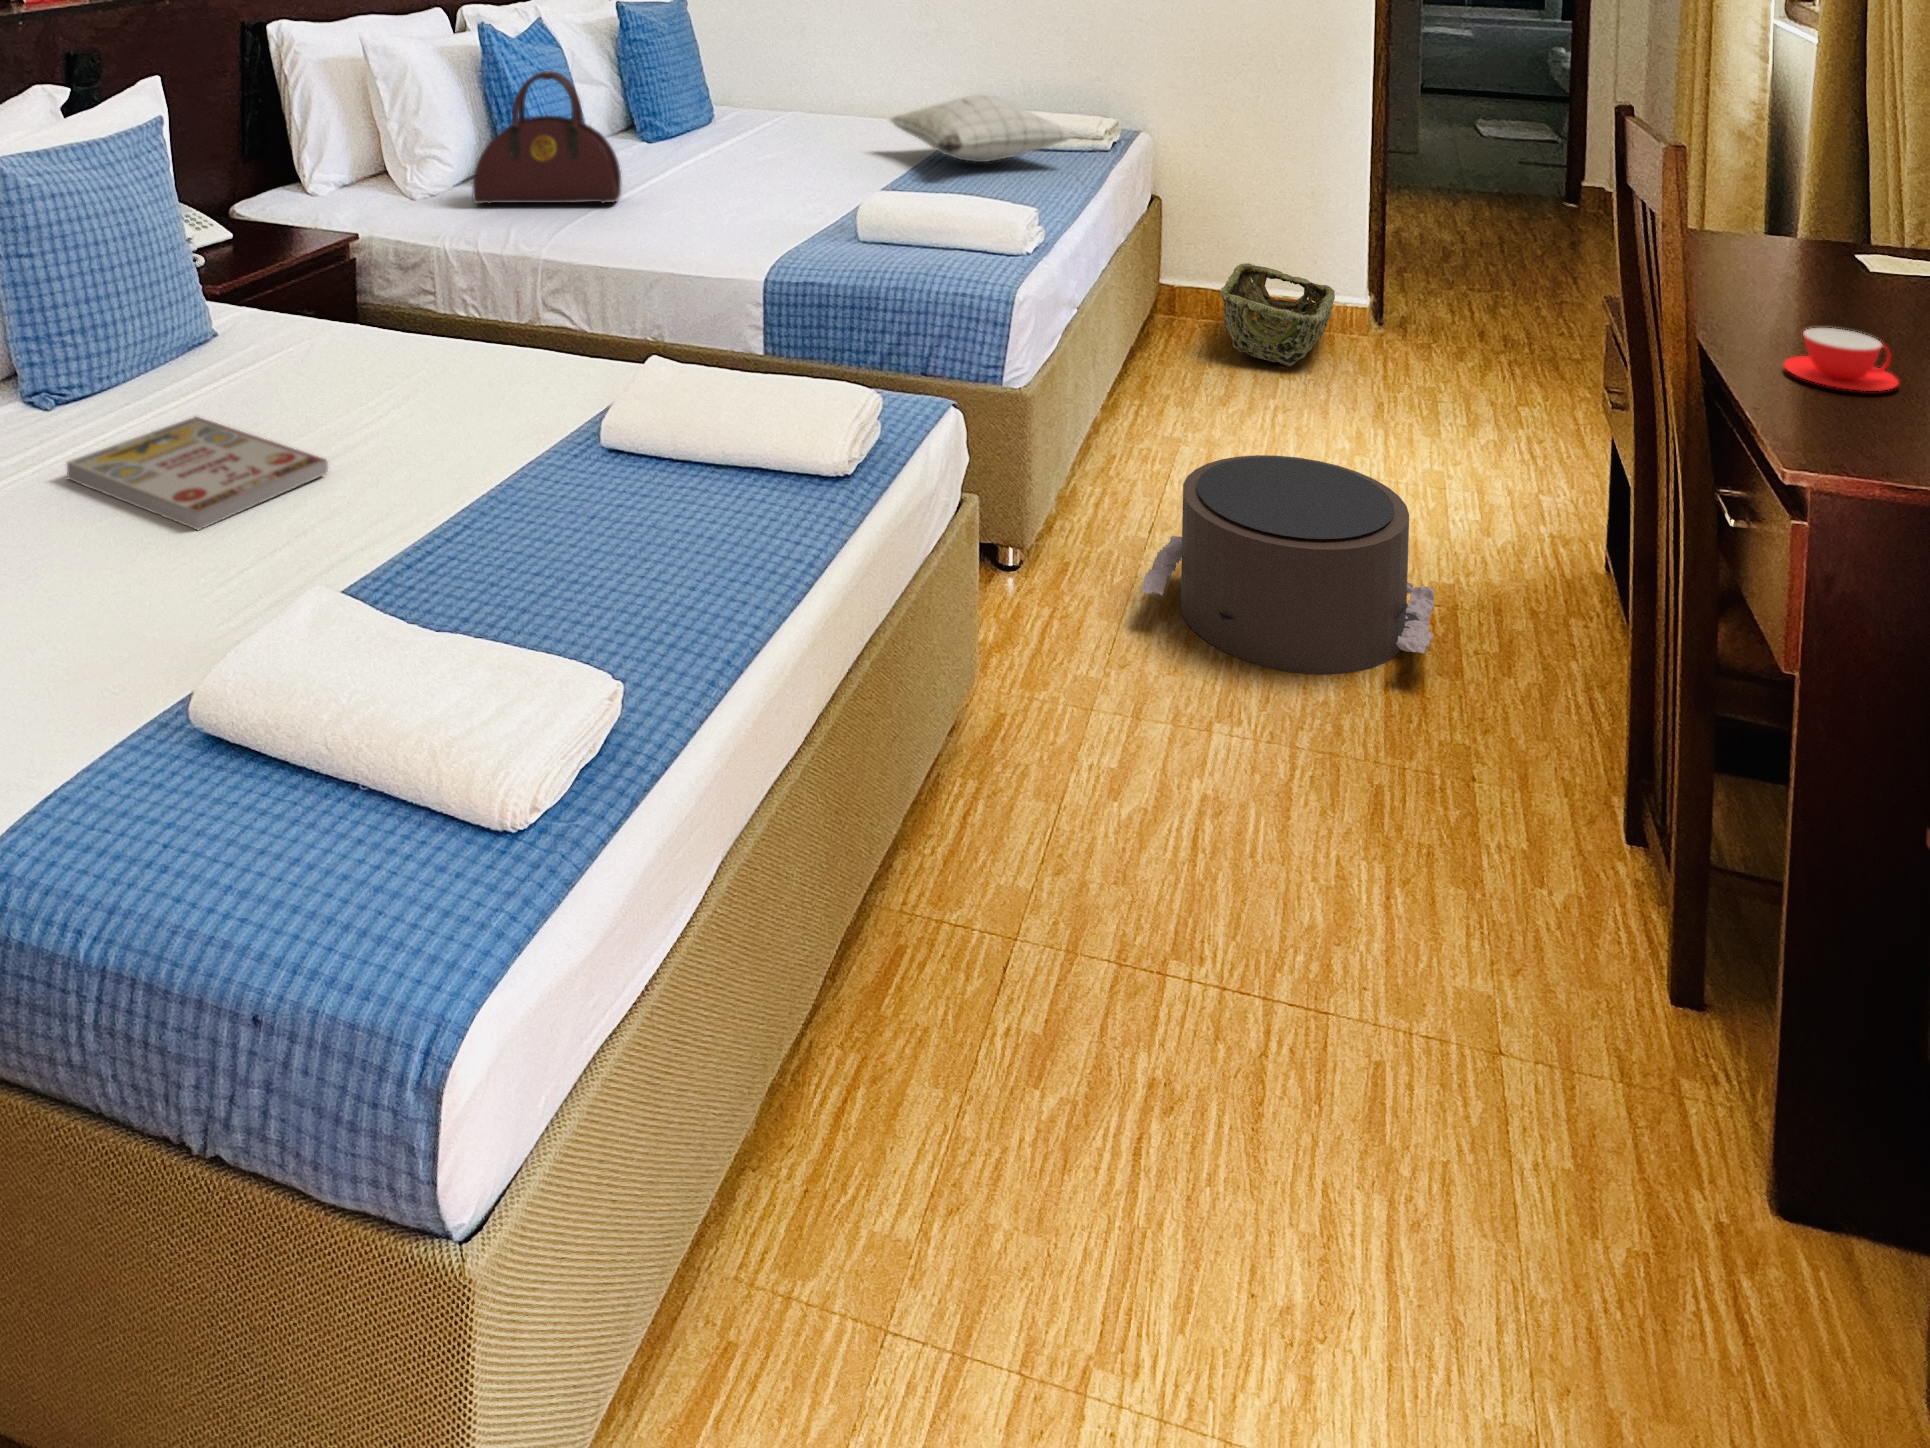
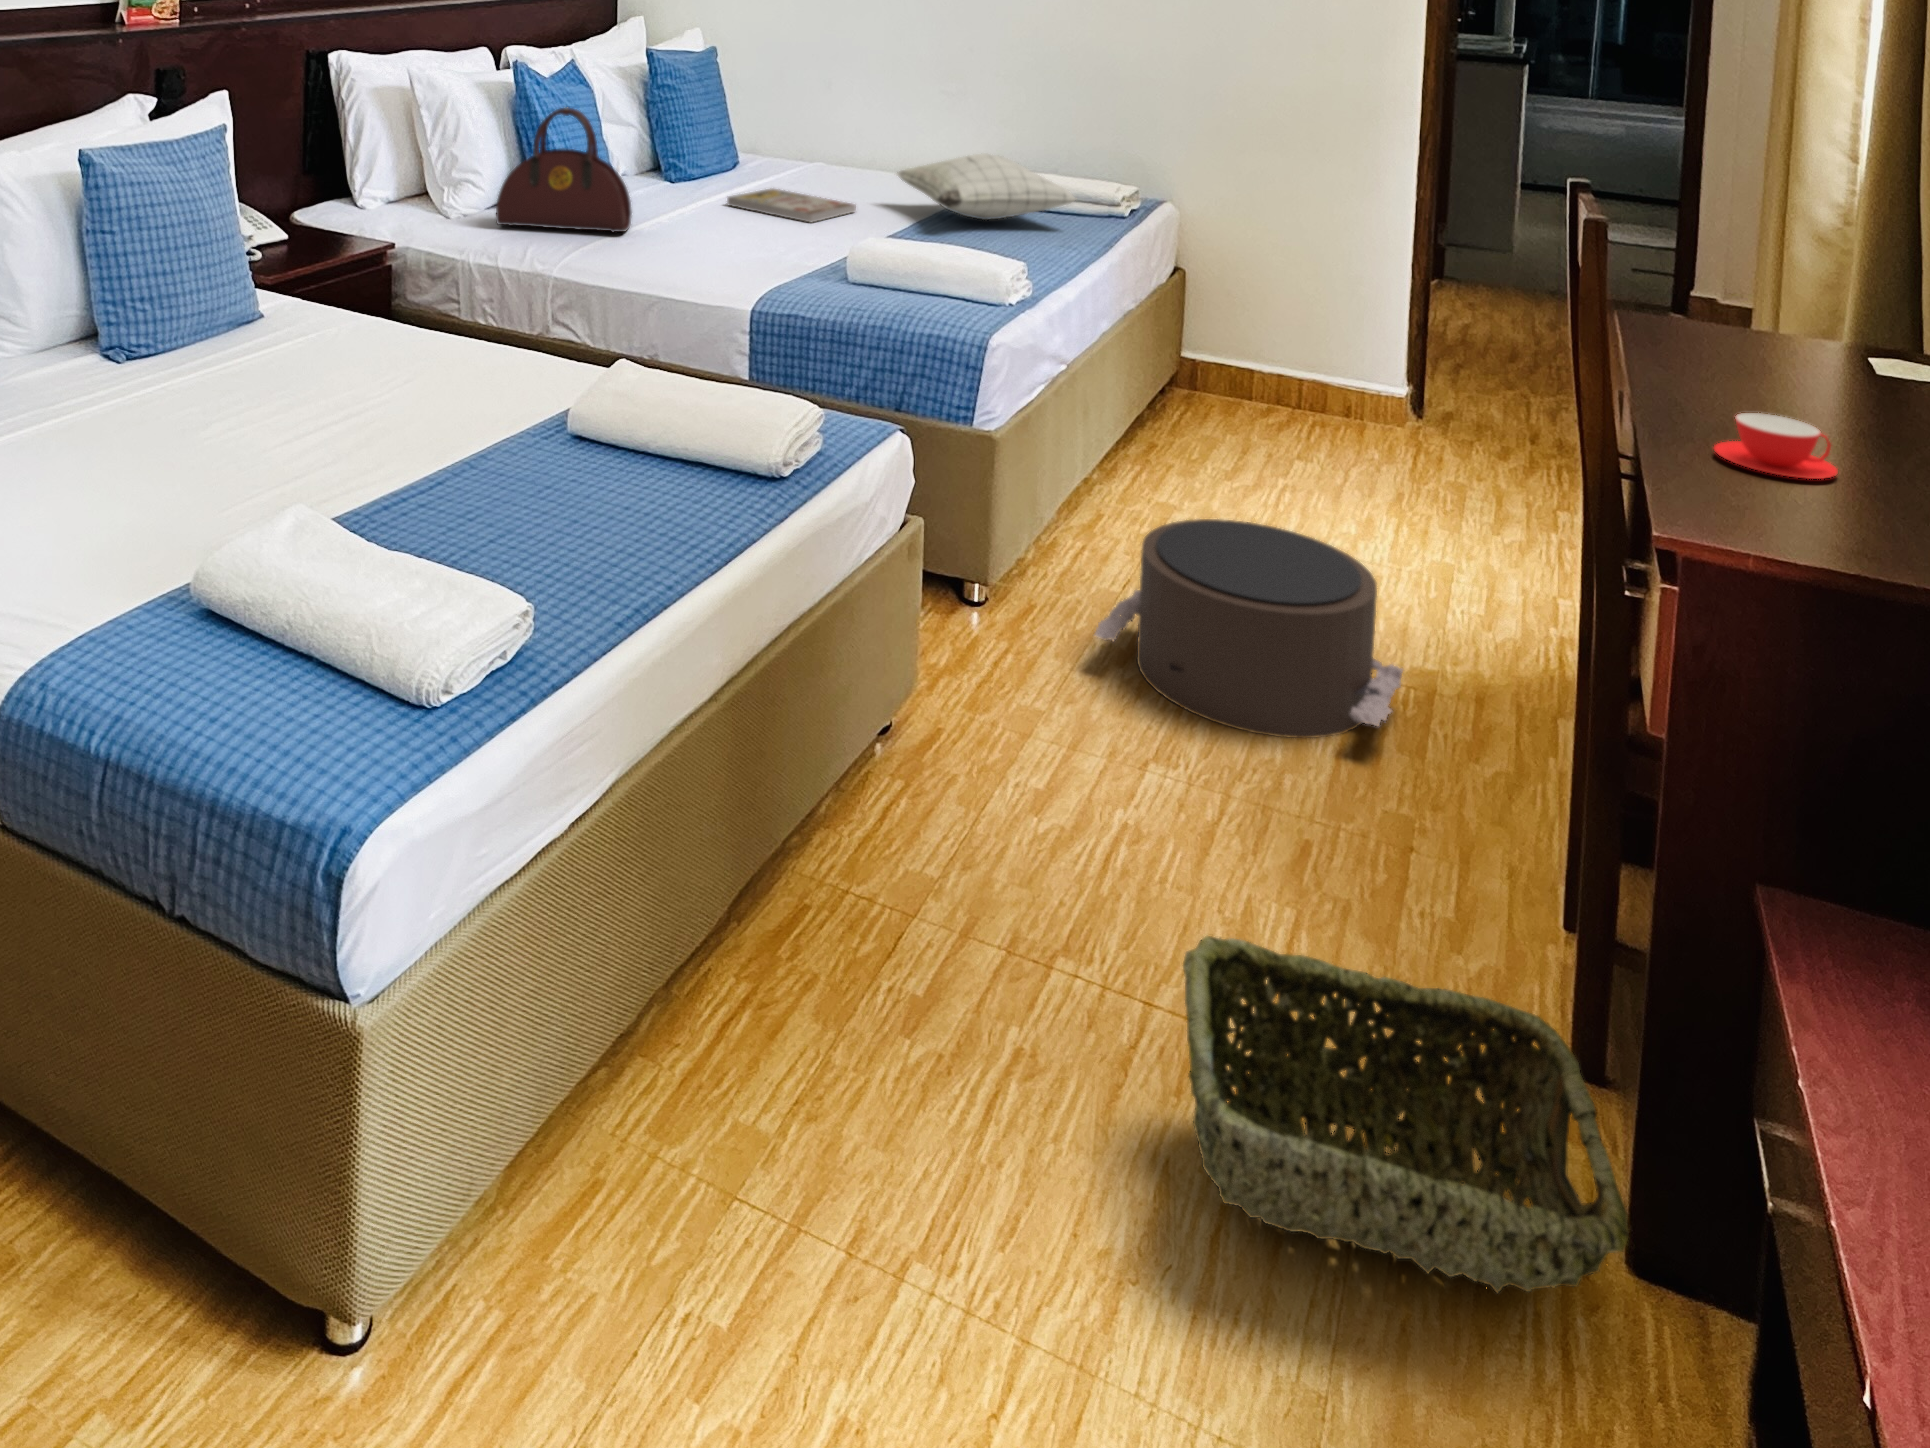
woven basket: present [1220,263,1335,366] -> present [1183,936,1629,1293]
book: present [67,417,328,530] -> present [727,188,856,223]

